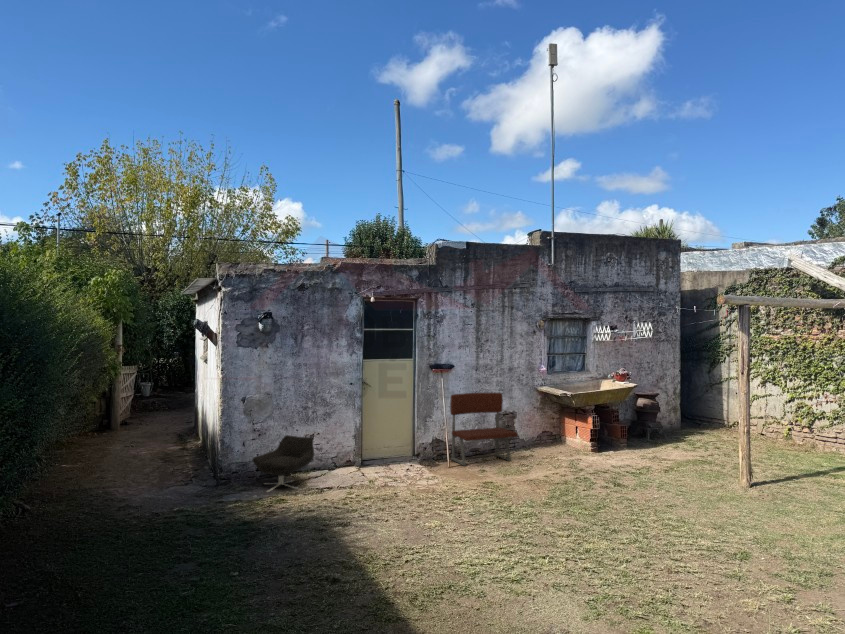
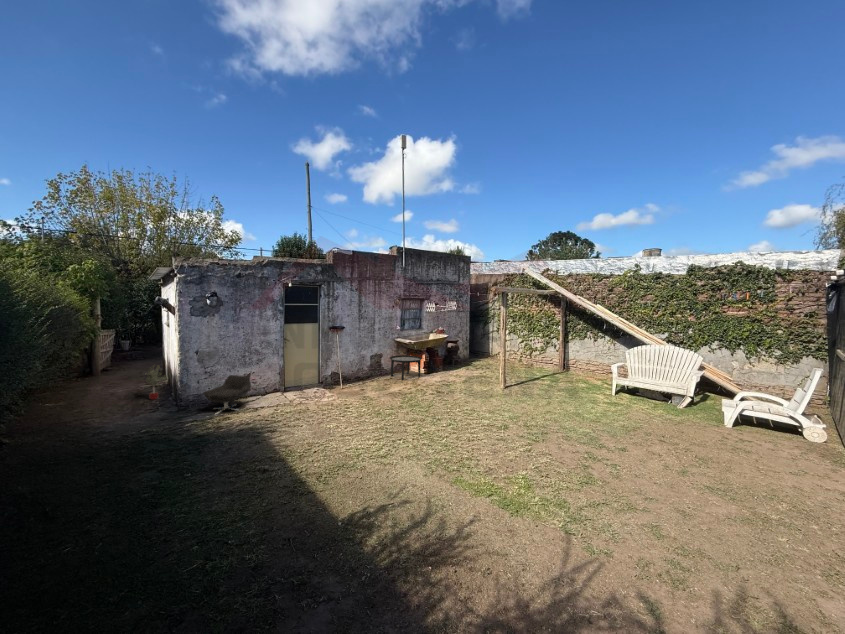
bench: present [450,393,518,466] -> none [344,342,384,386]
potted tree: none [178,415,208,465] -> present [145,366,167,400]
round table: none [527,418,586,462] -> present [390,355,422,380]

